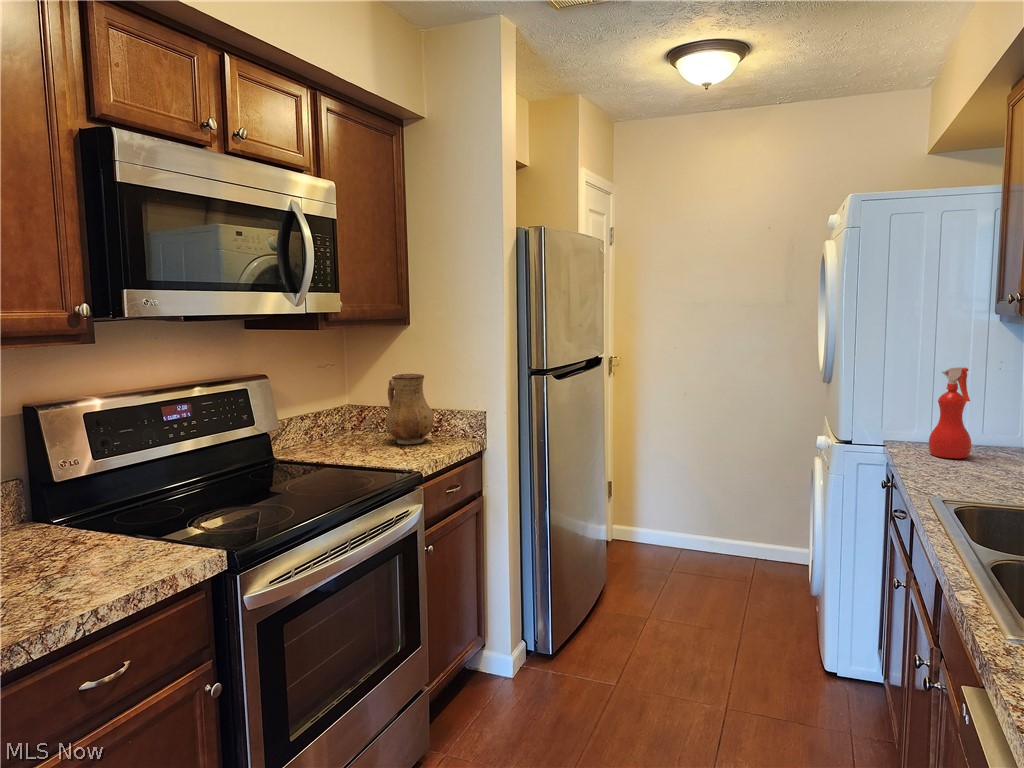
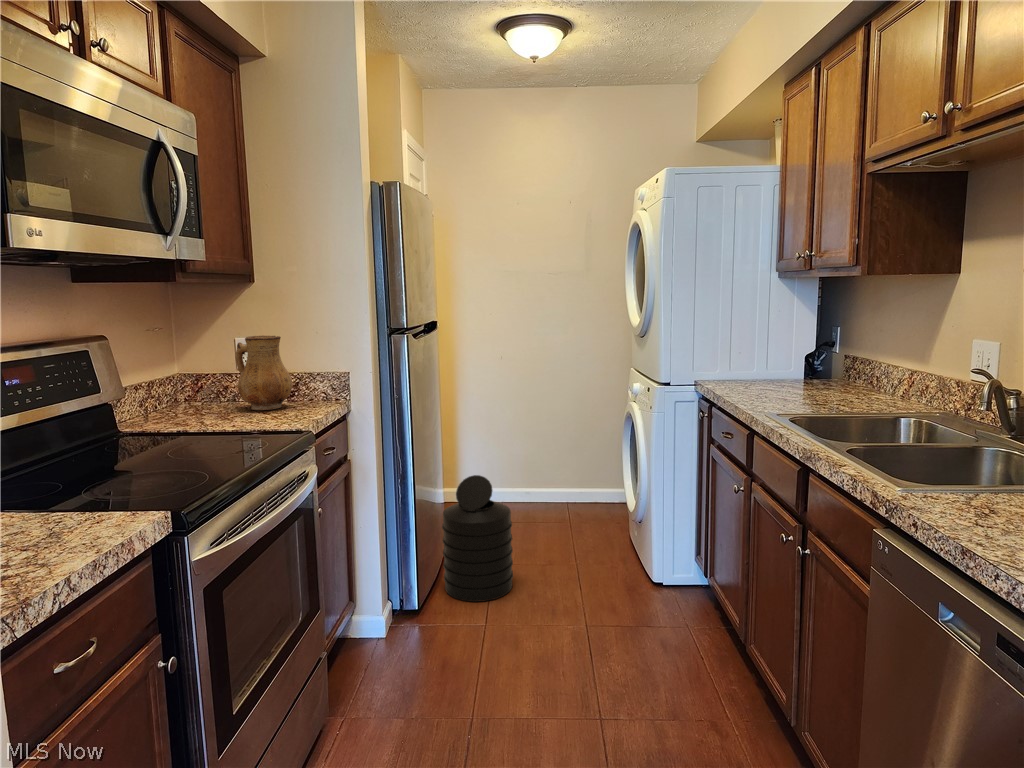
spray bottle: present [929,367,971,459] -> none [728,315,759,388]
trash can: none [588,523,663,660] -> present [442,475,513,602]

